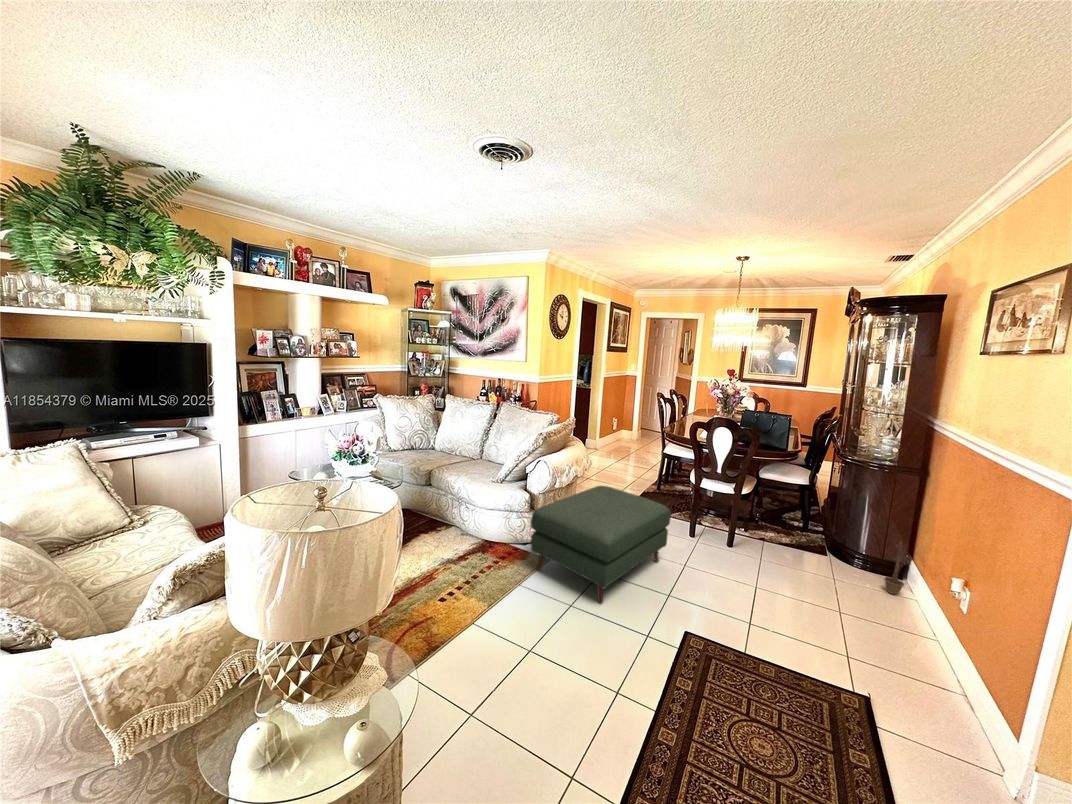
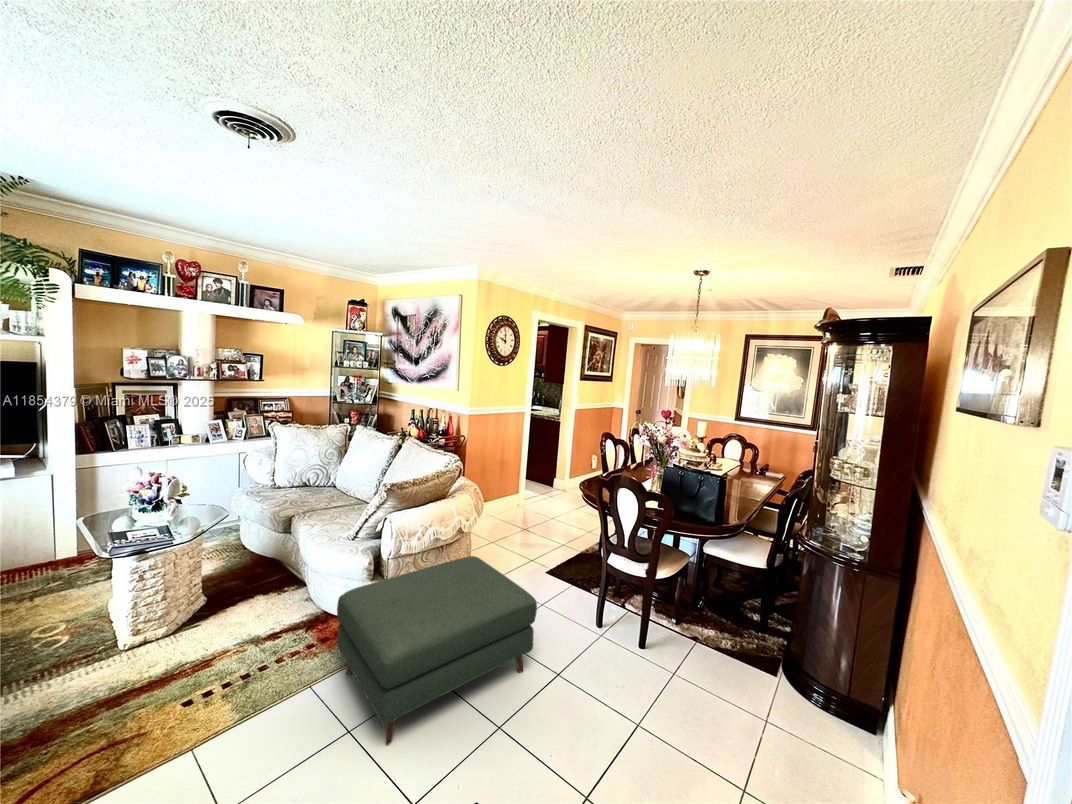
decorative plant: present [884,541,912,594] -> none [840,682,883,766]

